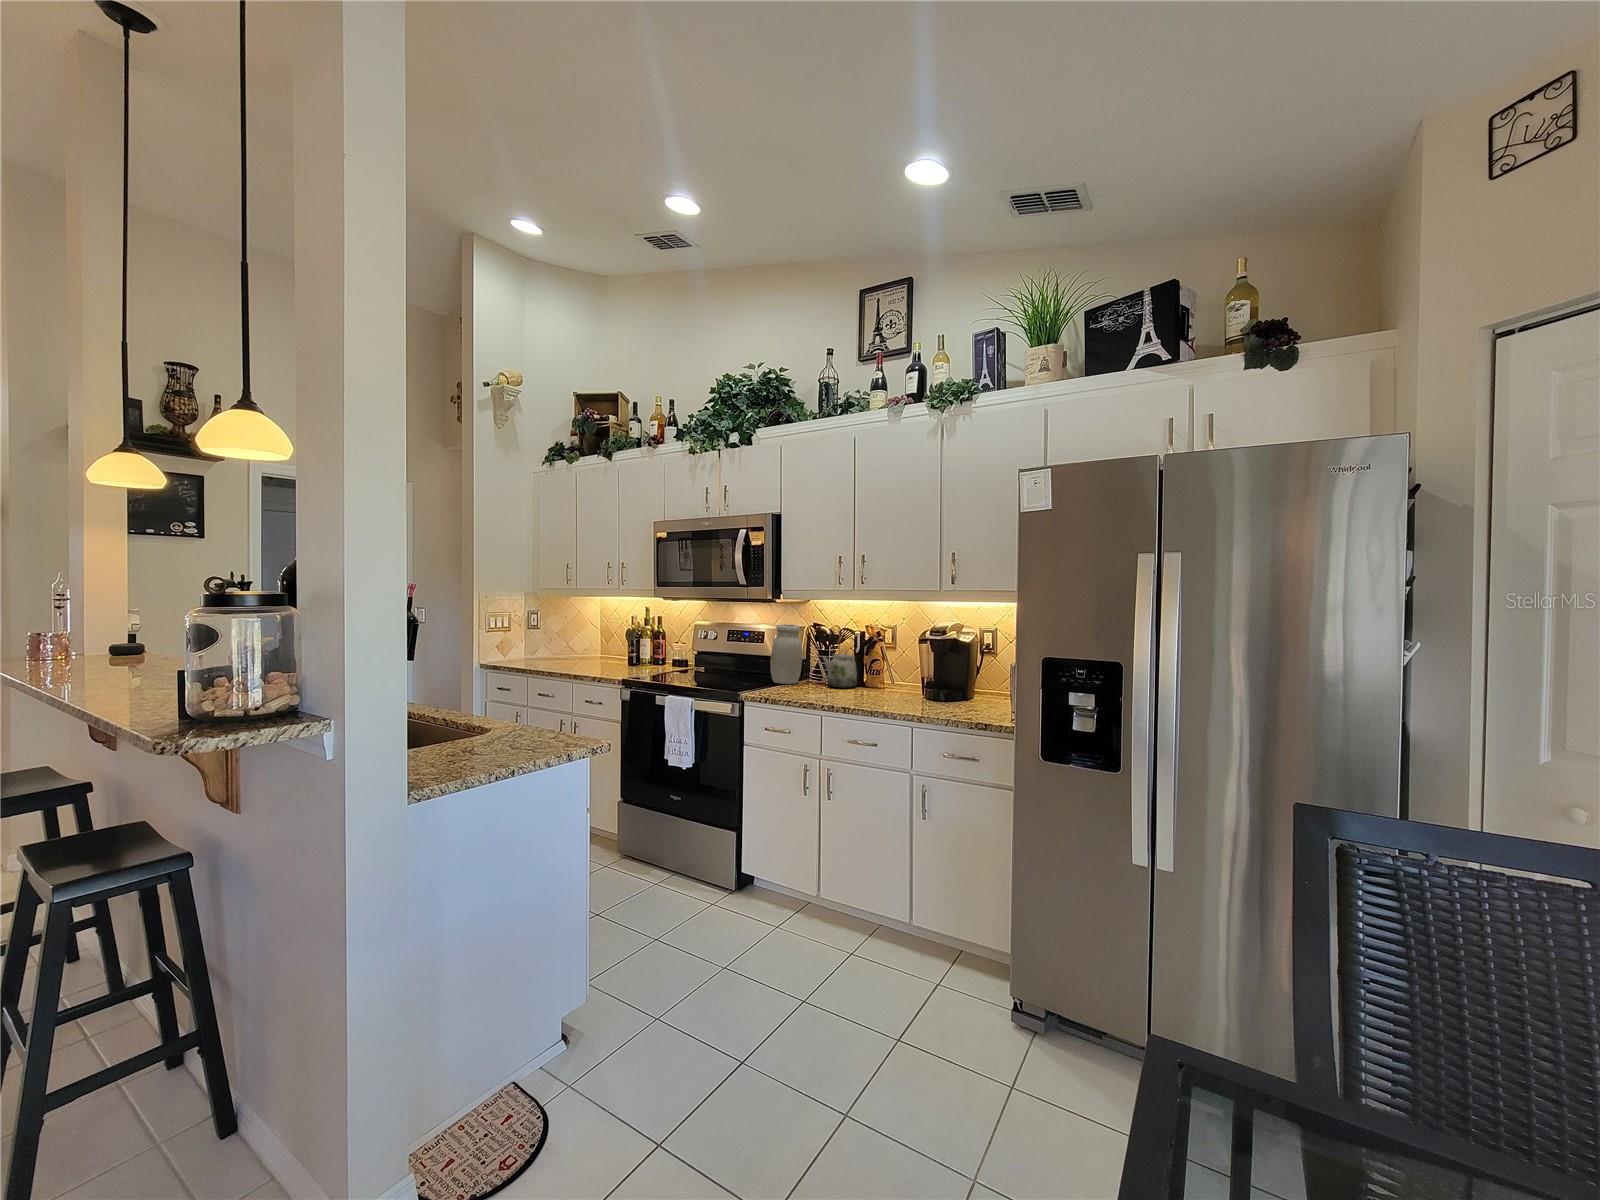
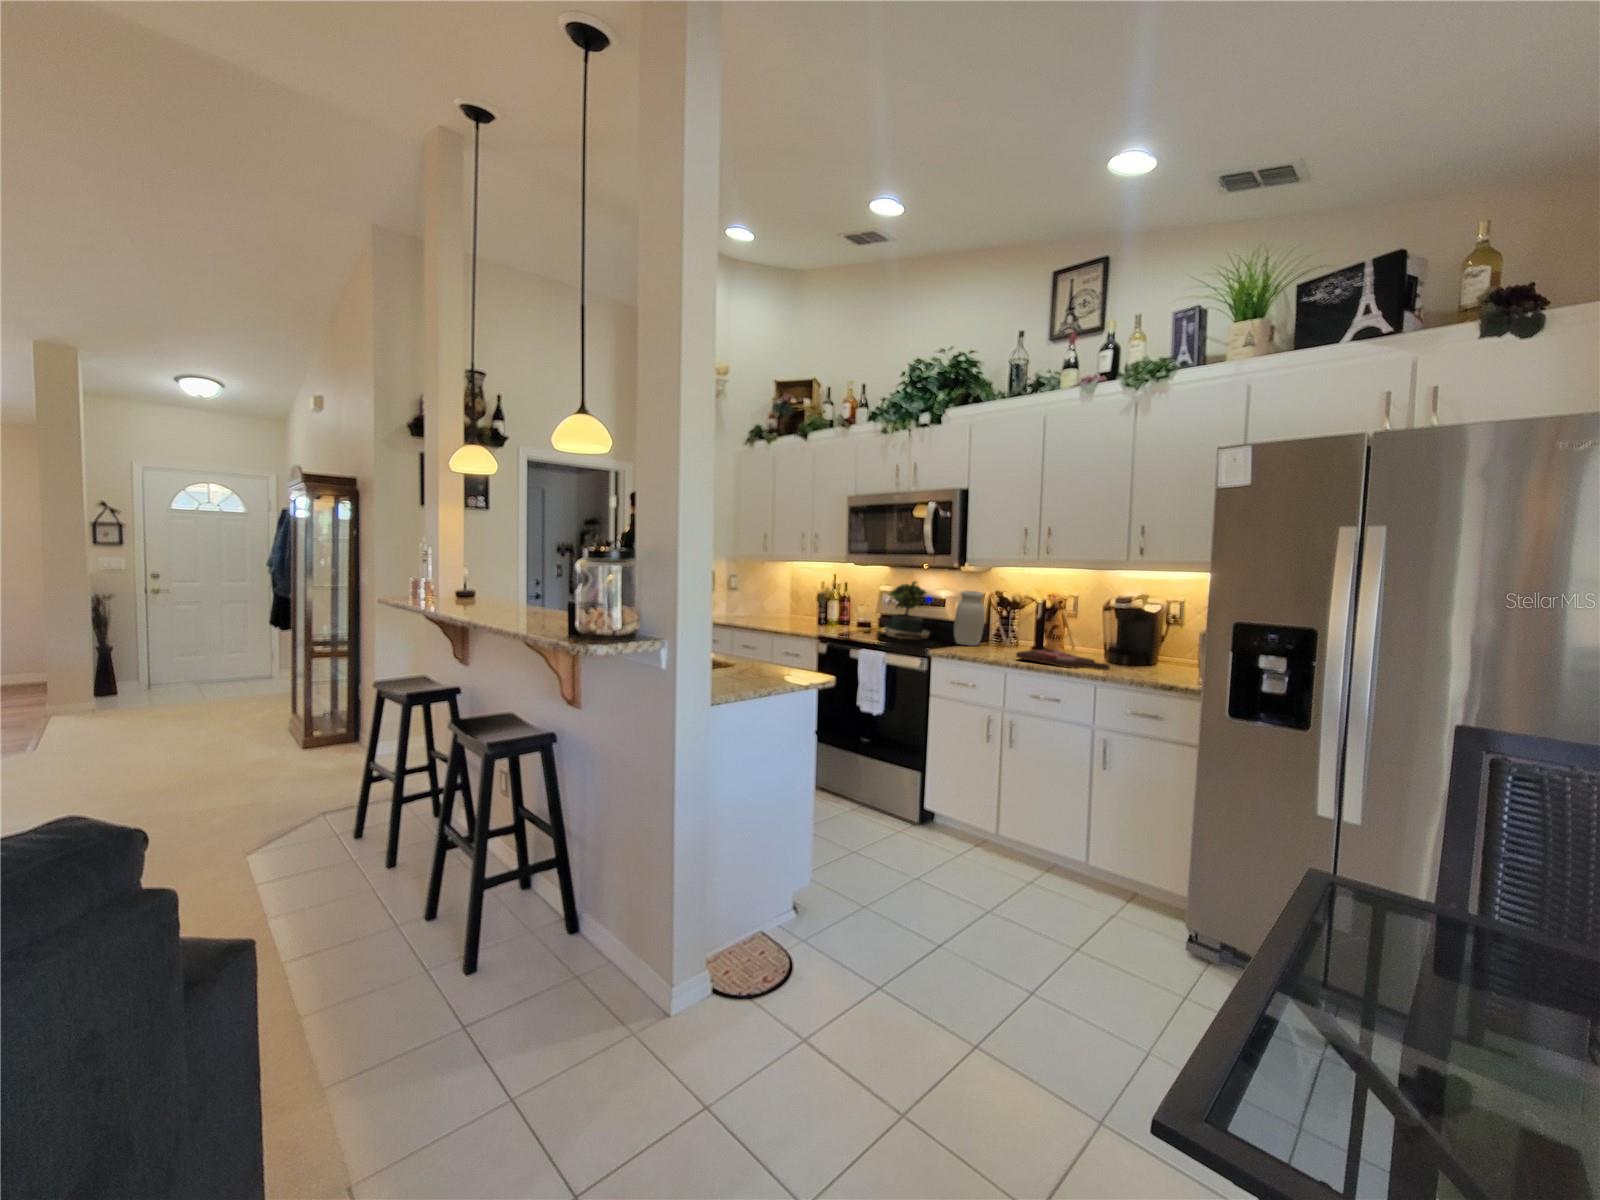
potted plant: none [681,614,748,680] -> present [885,581,929,640]
kettle: present [822,637,857,688] -> none [1002,603,1040,652]
cutting board: none [831,687,927,710] -> present [1016,650,1110,670]

